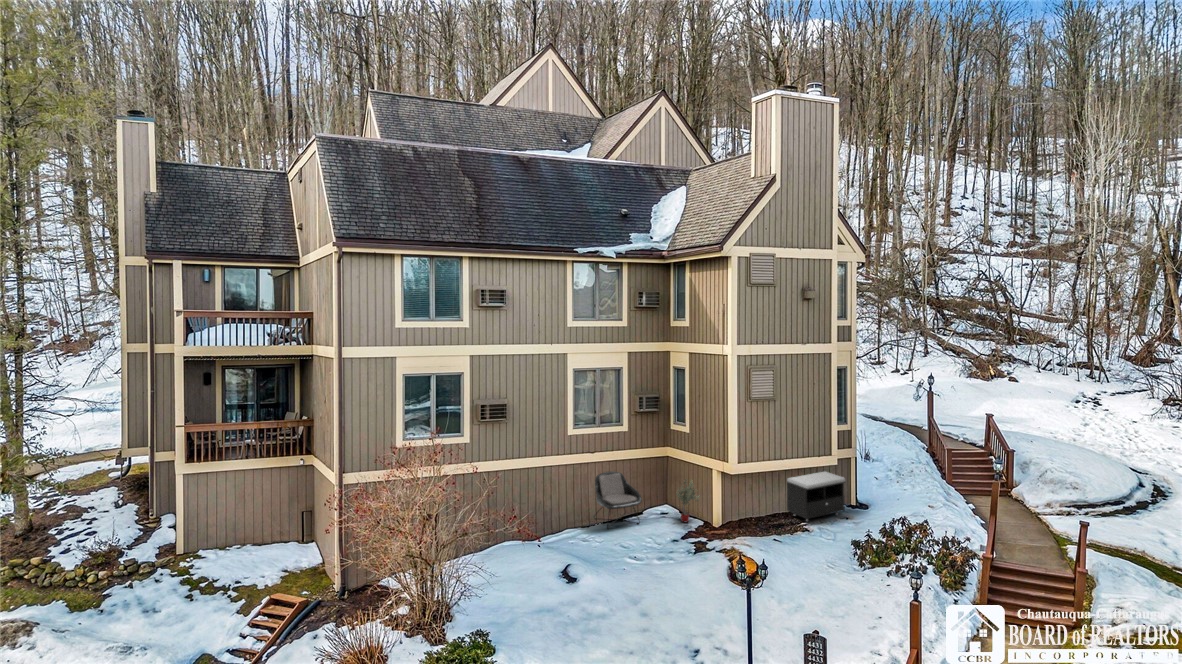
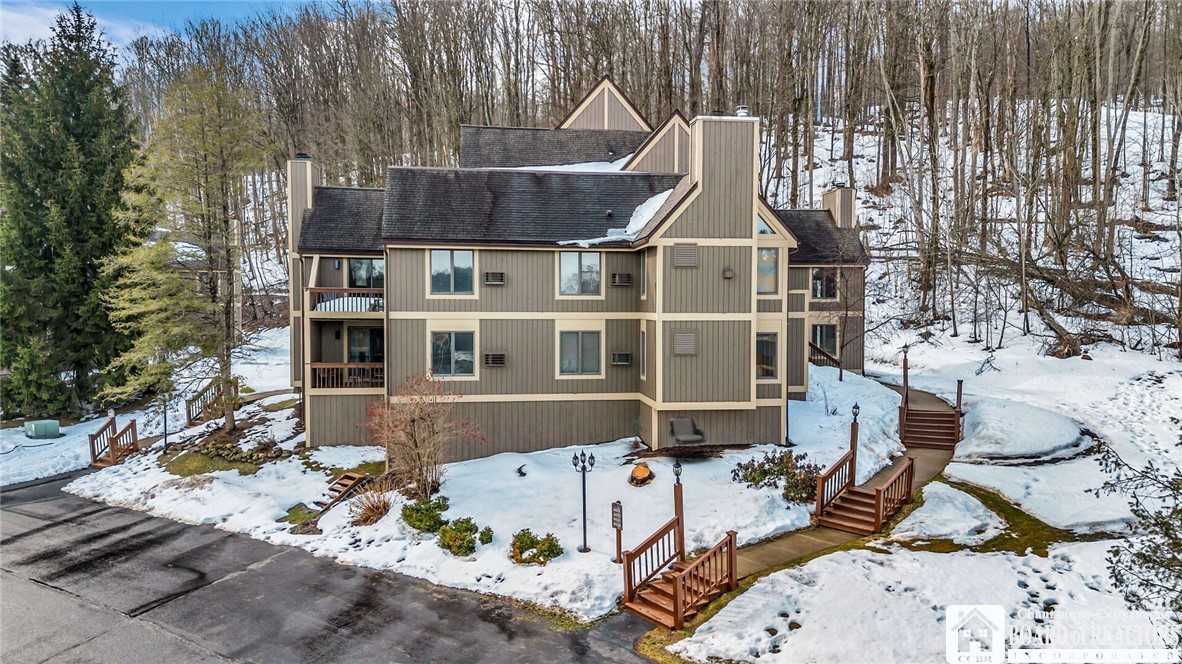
lounge chair: present [594,471,642,529] -> present [669,416,707,461]
storage bench: present [787,472,845,521] -> none [718,416,764,452]

